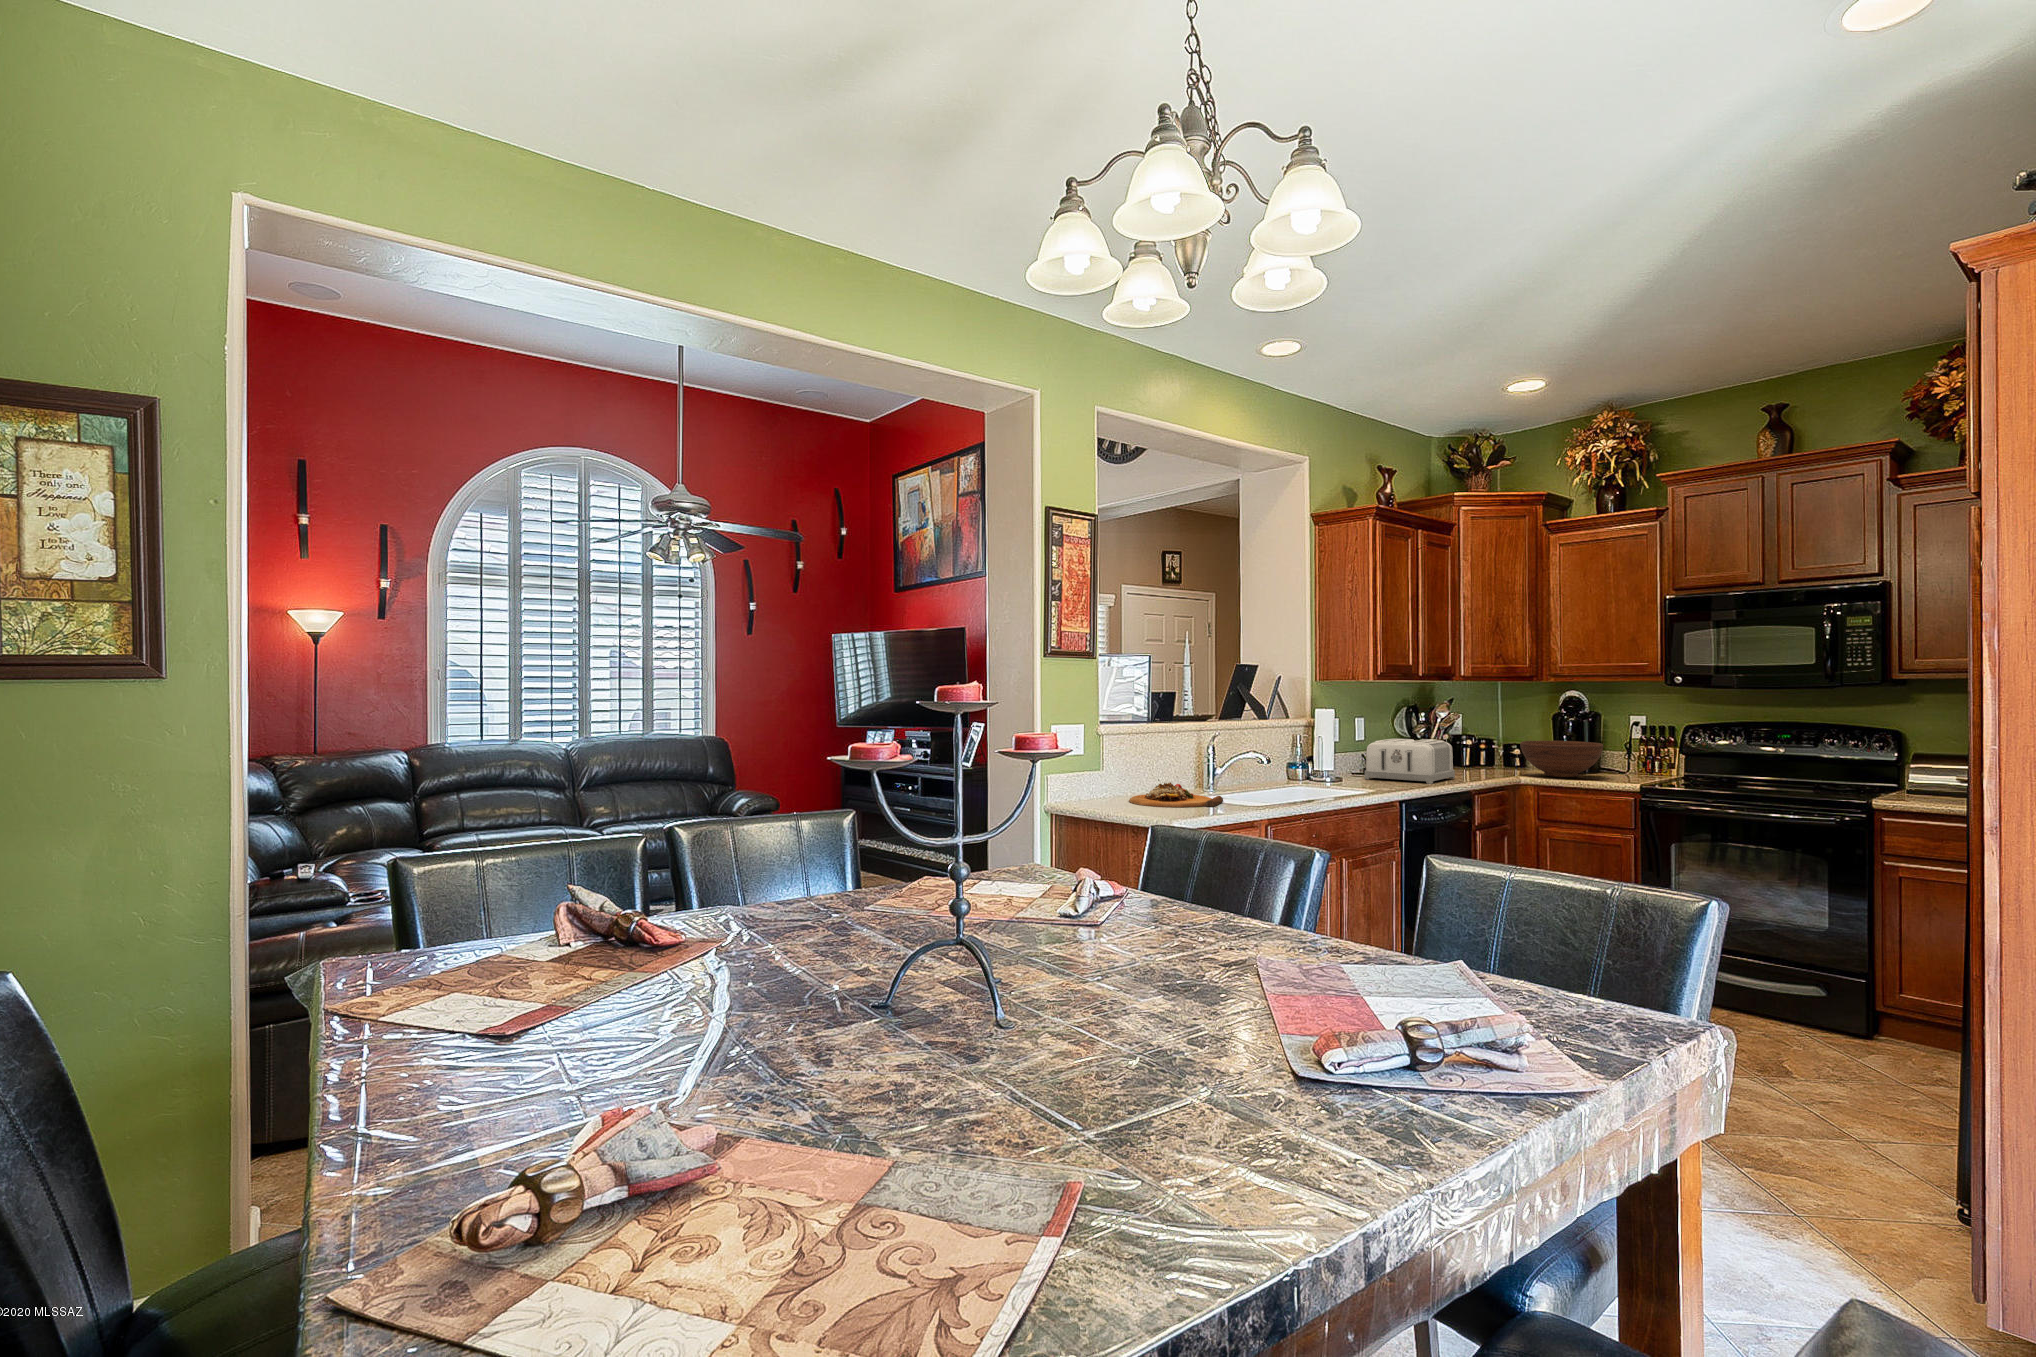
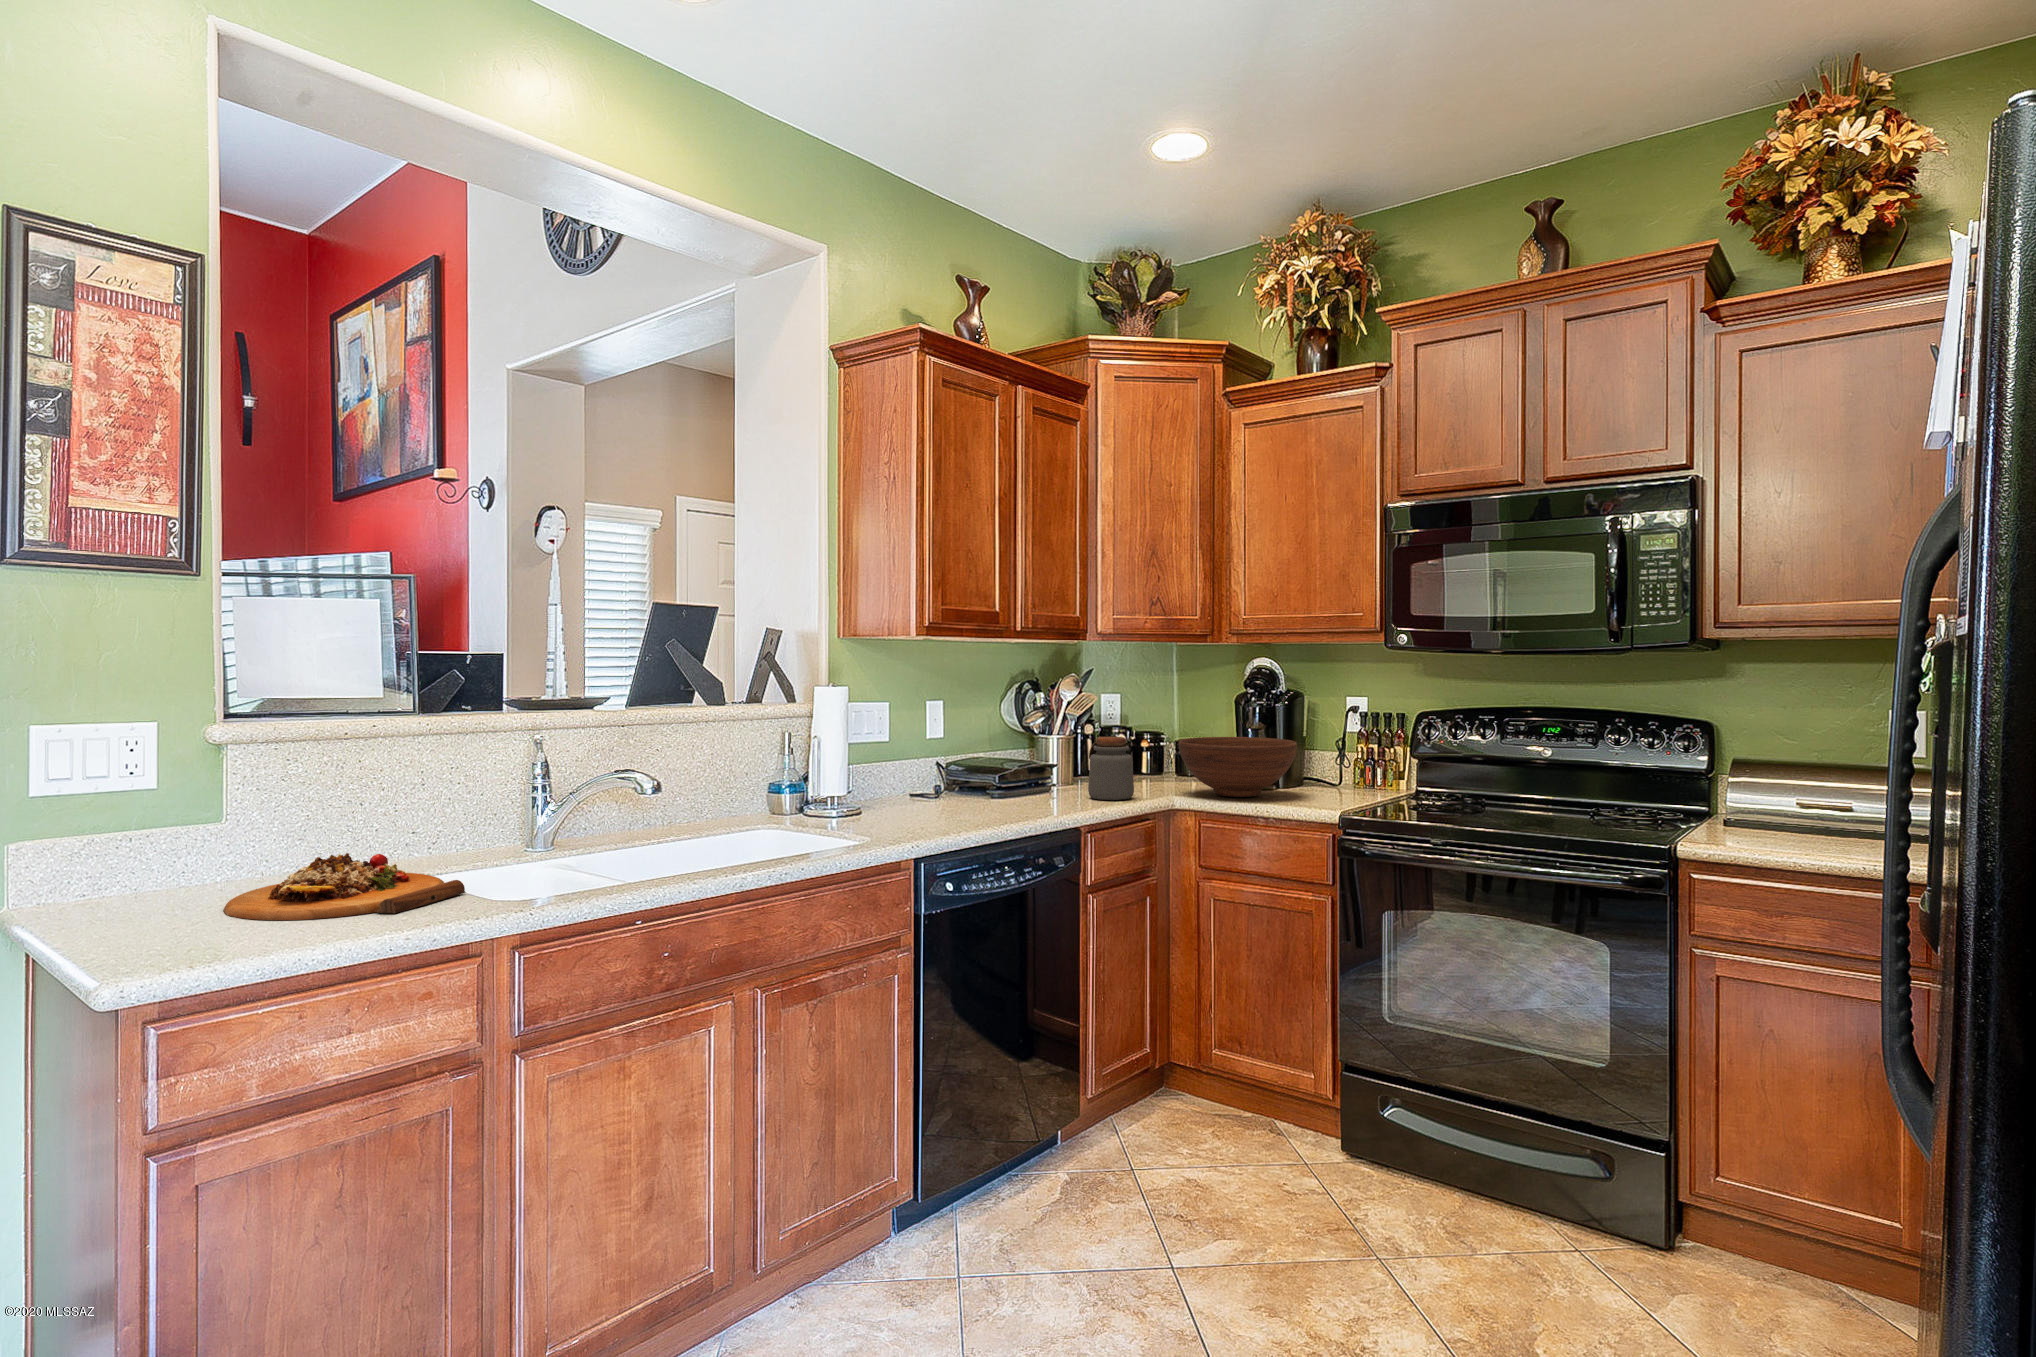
toaster: present [1365,739,1455,784] -> none [910,738,1064,819]
jar: none [1464,739,1494,777] -> present [1088,737,1134,800]

